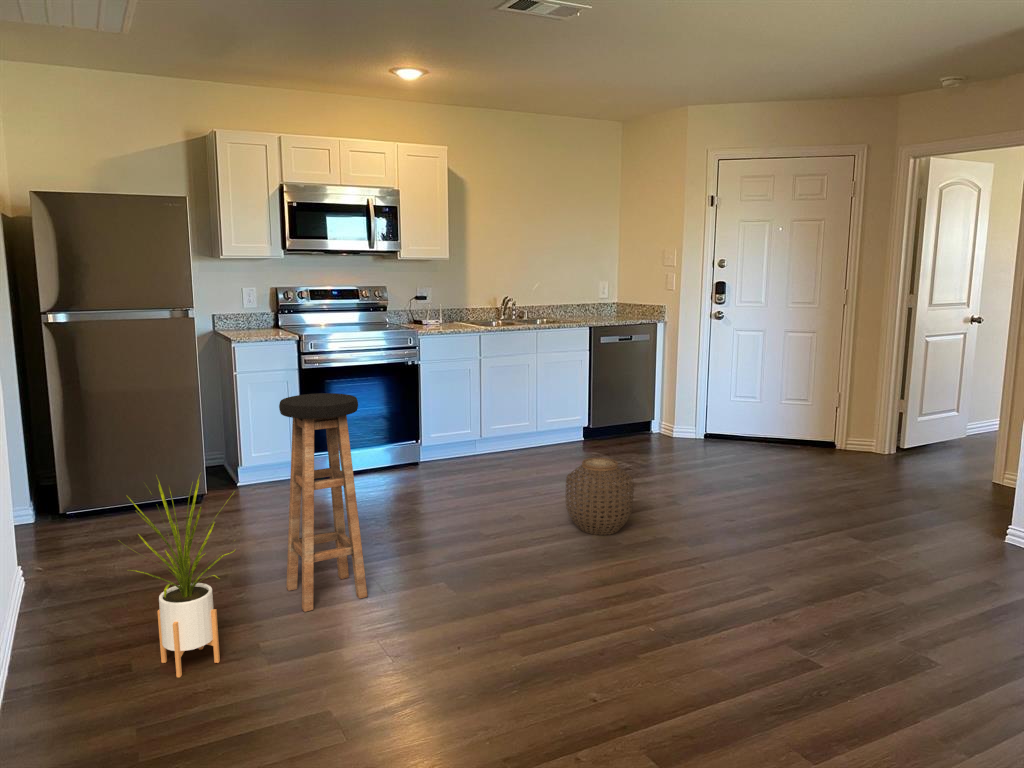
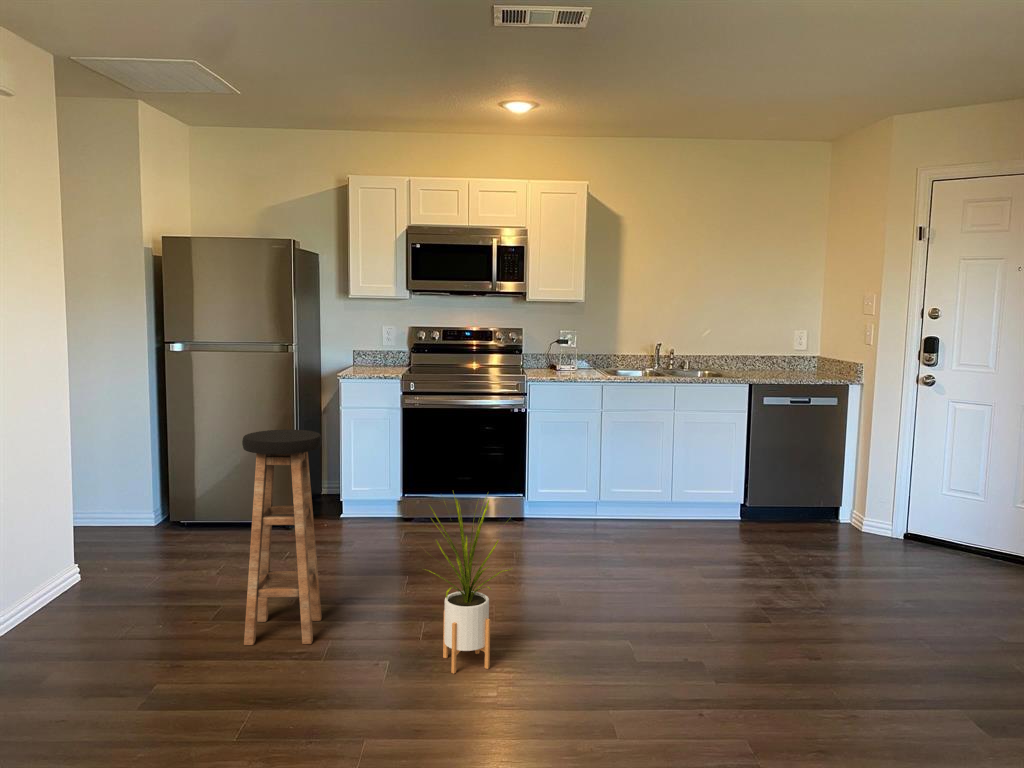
woven basket: present [566,458,633,535] -> none [588,538,670,634]
house plant: present [127,480,235,677] -> present [427,496,512,674]

